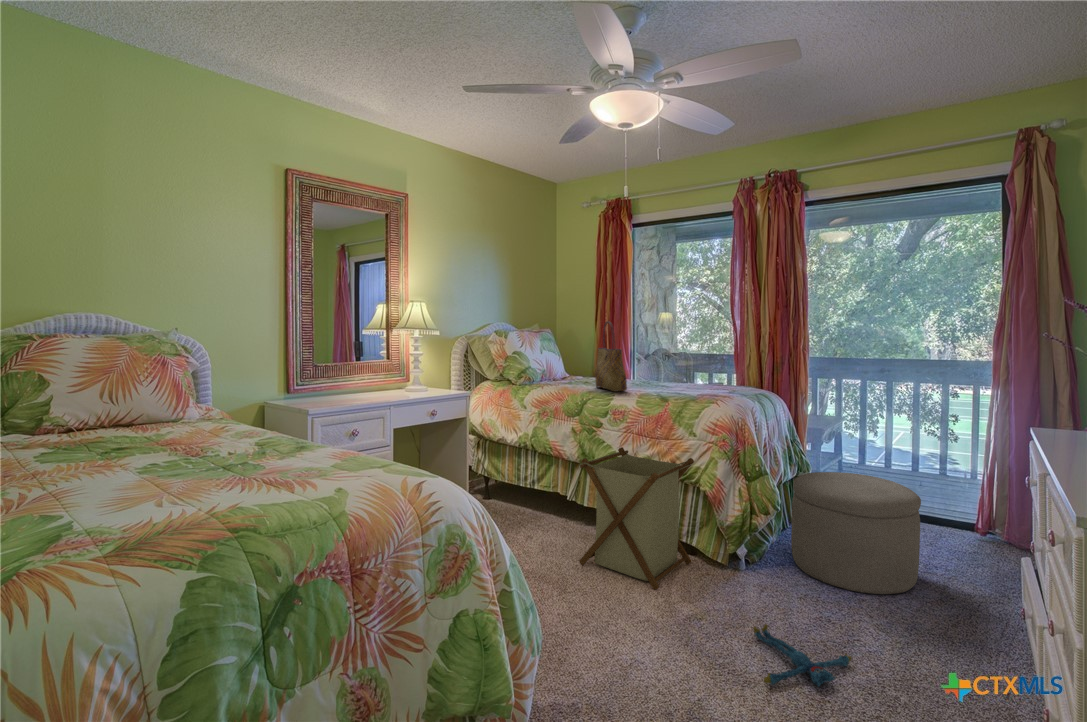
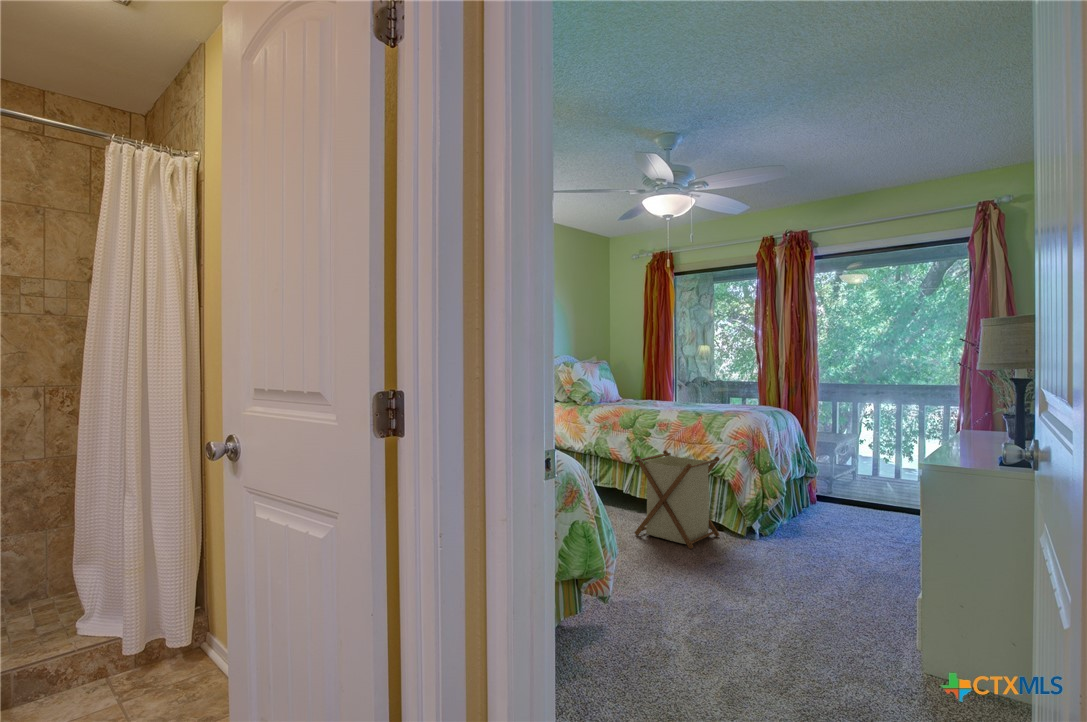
tote bag: present [595,321,627,392] -> none [645,355,669,409]
ottoman: present [791,472,921,594] -> none [797,470,890,555]
plush toy: present [753,624,852,686] -> none [757,564,822,594]

